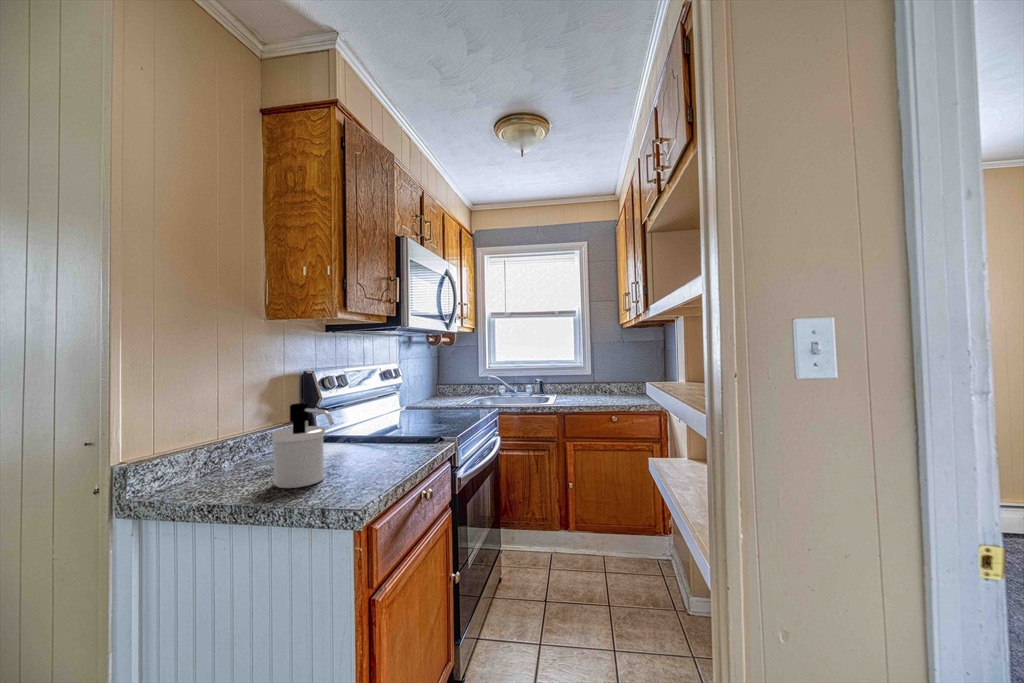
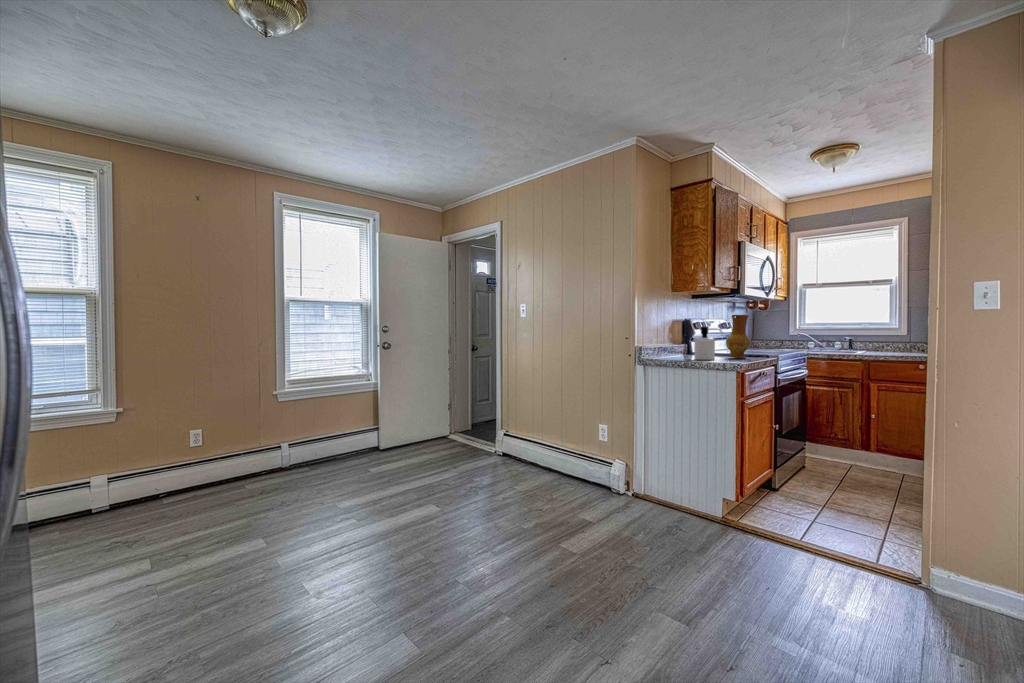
ceramic jug: none [362,368,407,458] -> present [726,315,750,358]

